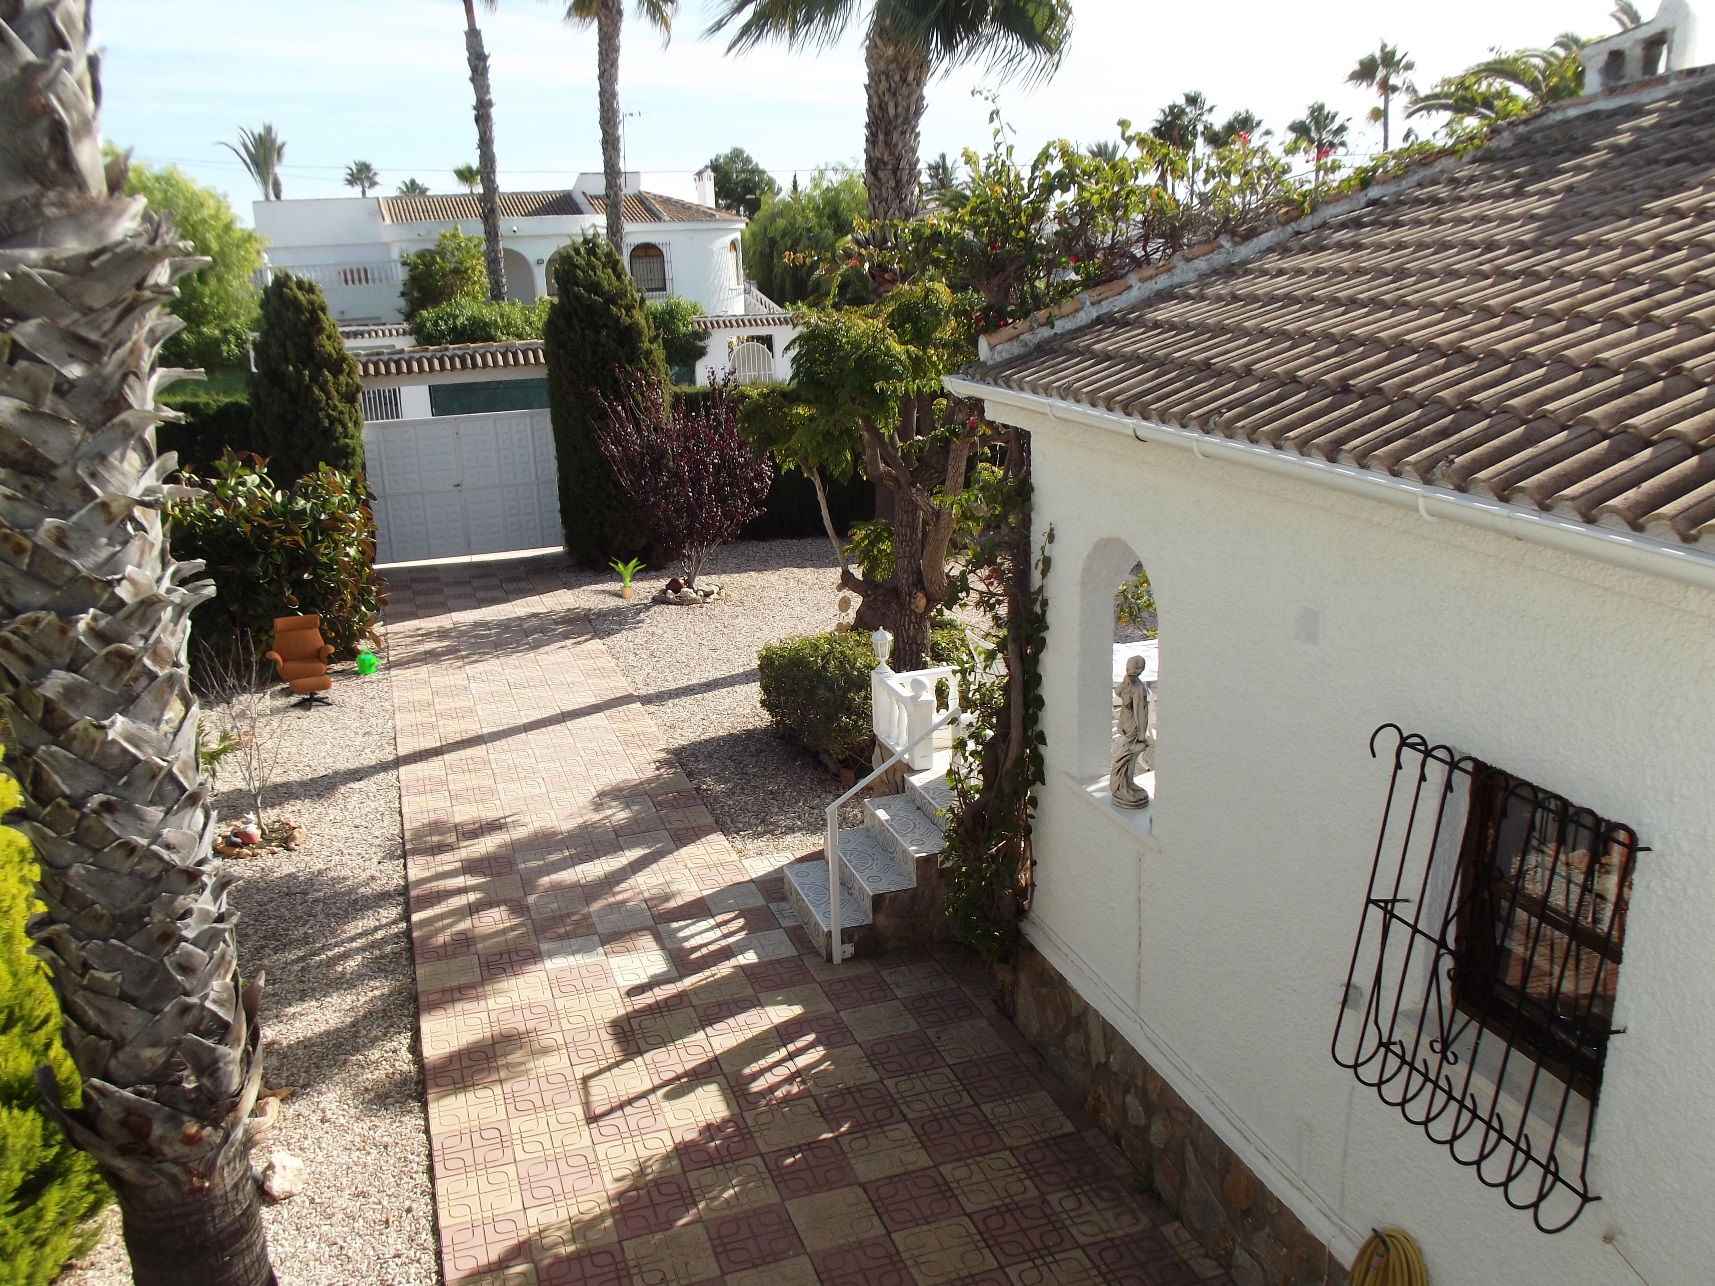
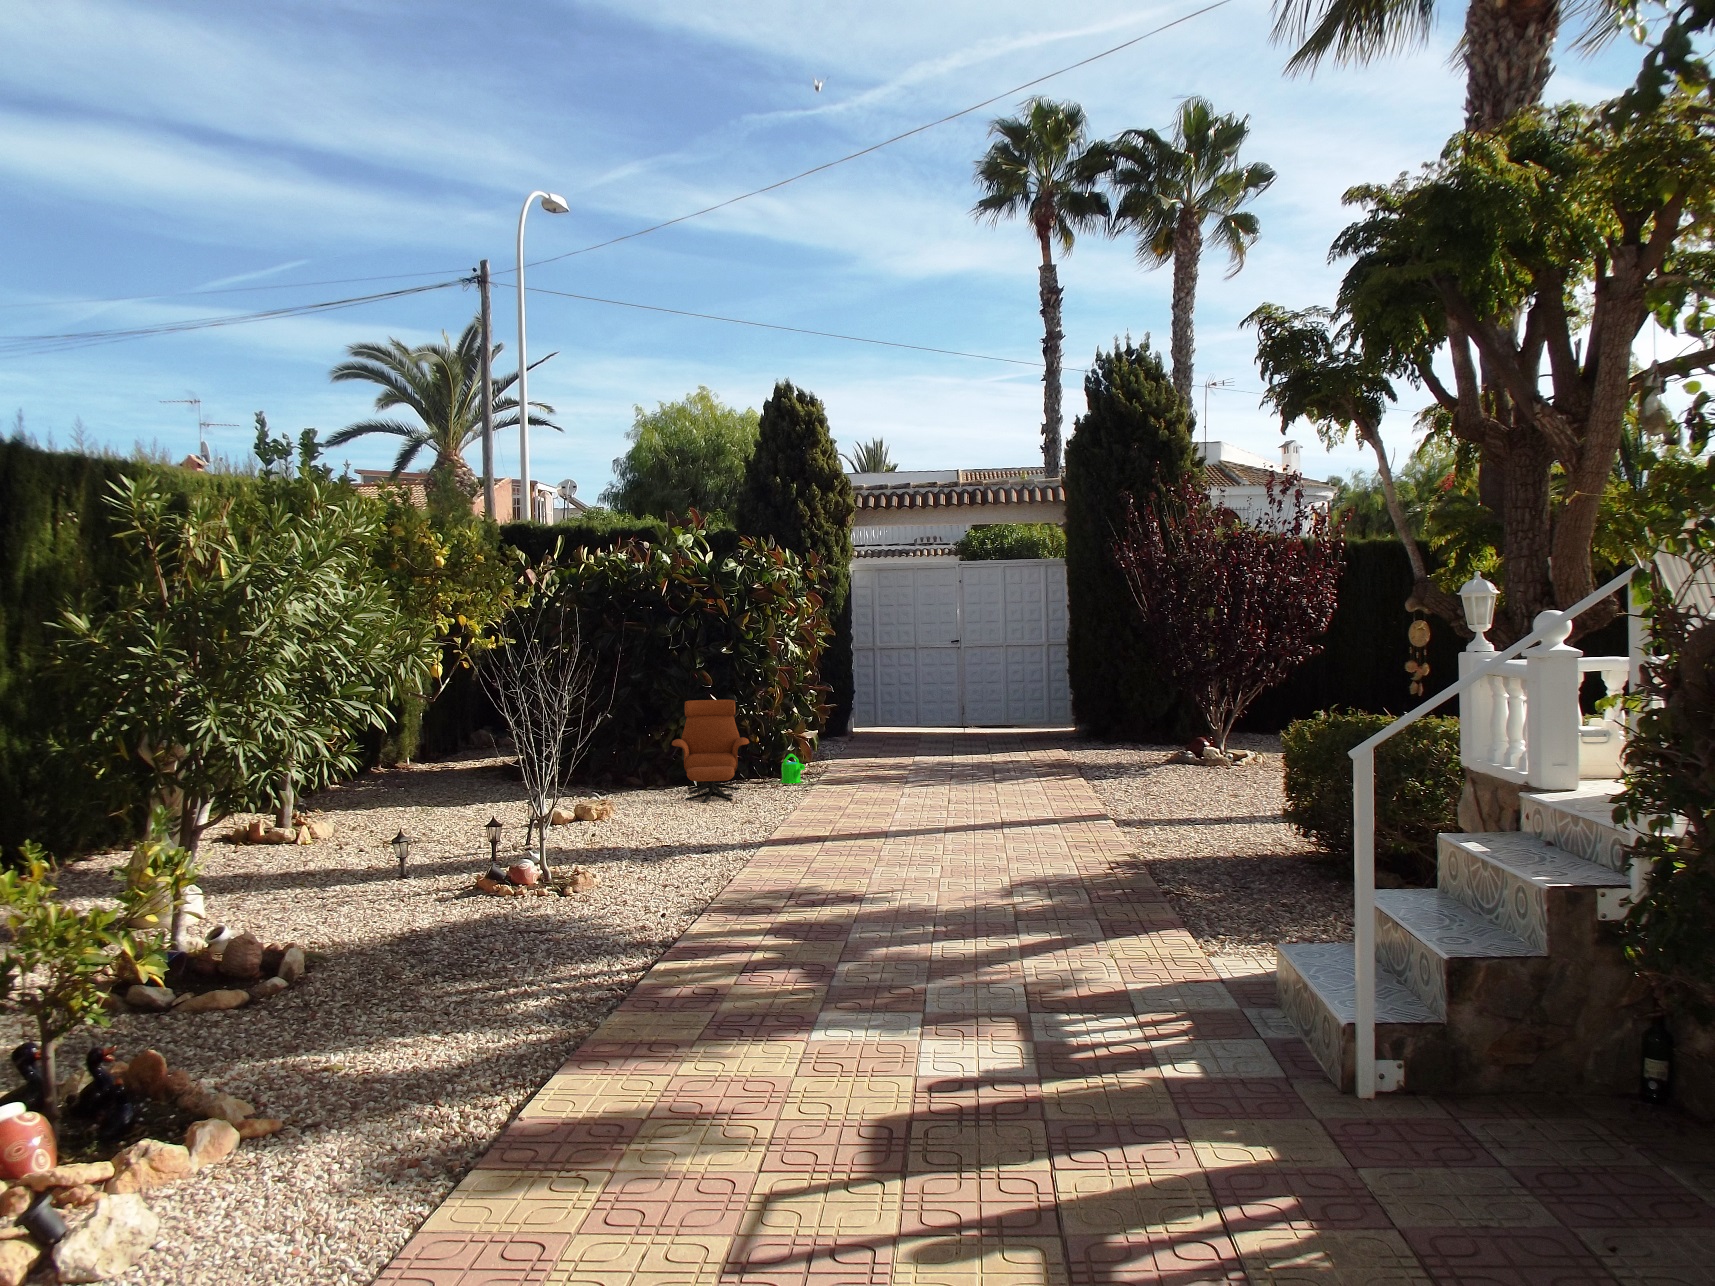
potted plant: present [609,557,646,599] -> none [1115,691,1162,748]

